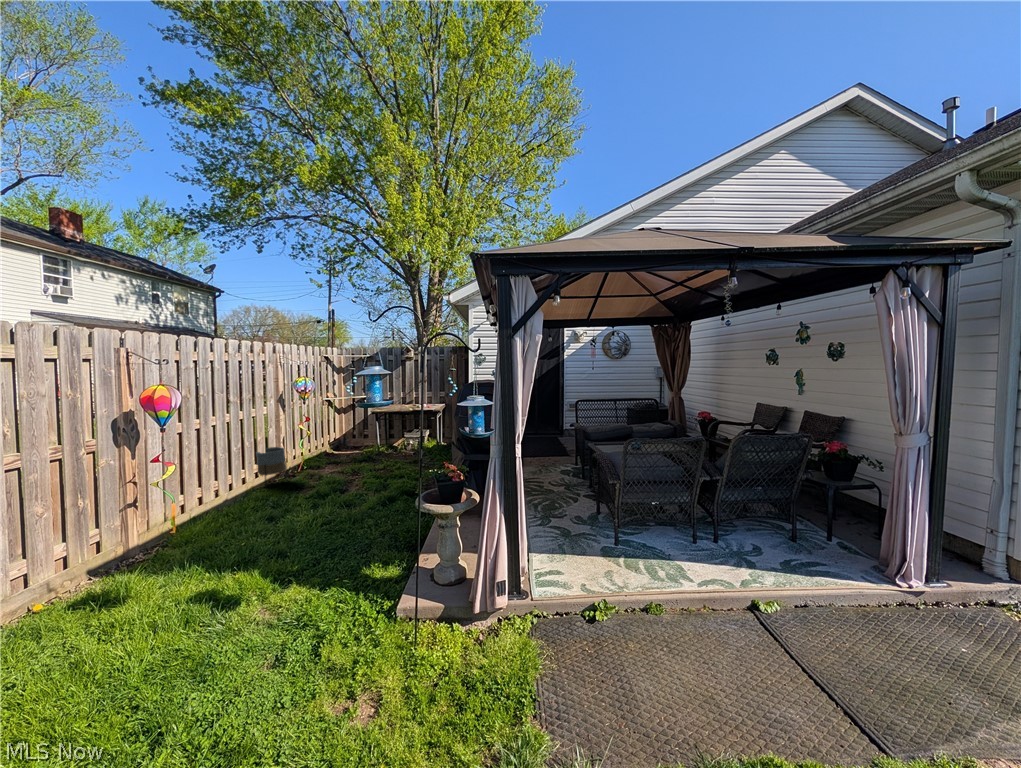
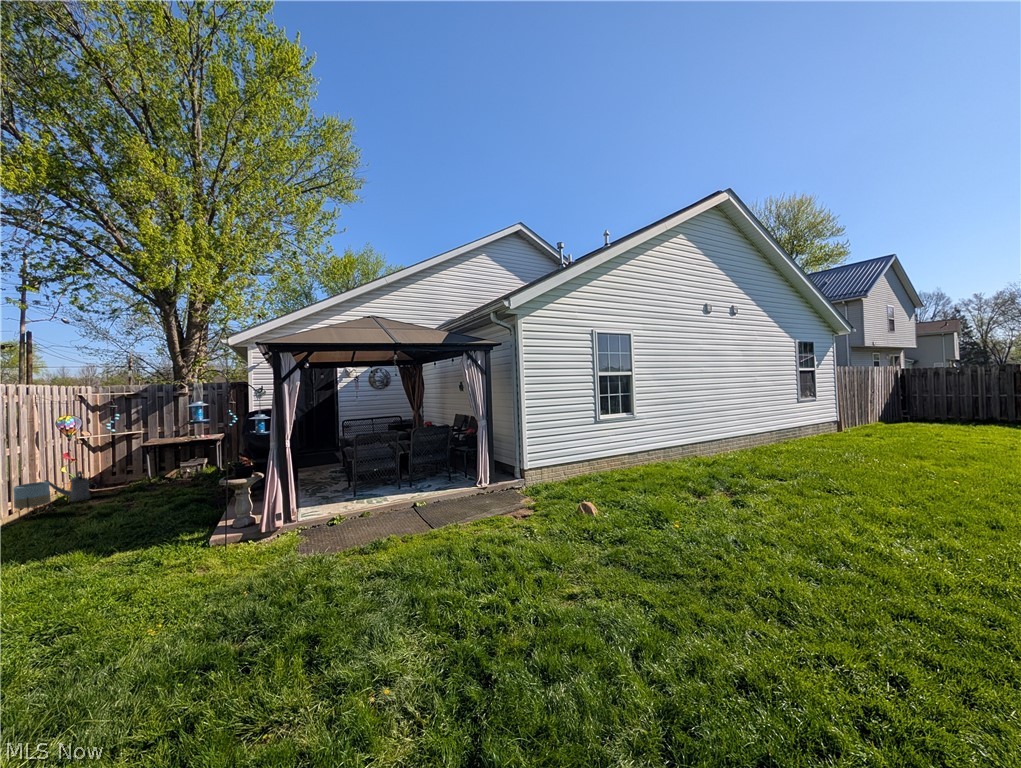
watering can: none [290,436,330,468] -> present [45,471,96,502]

